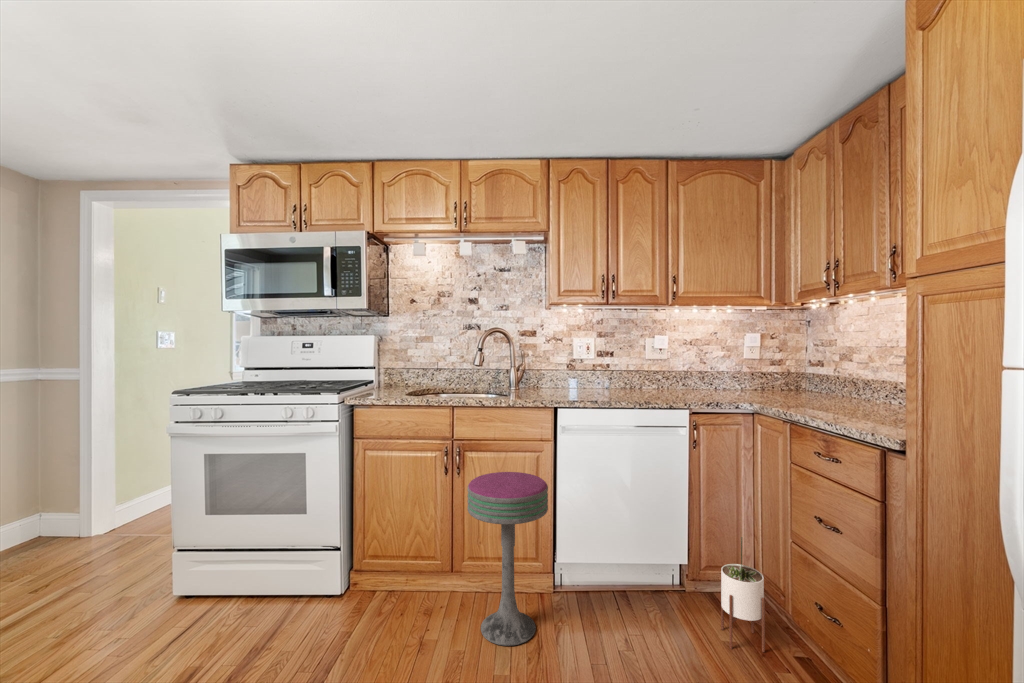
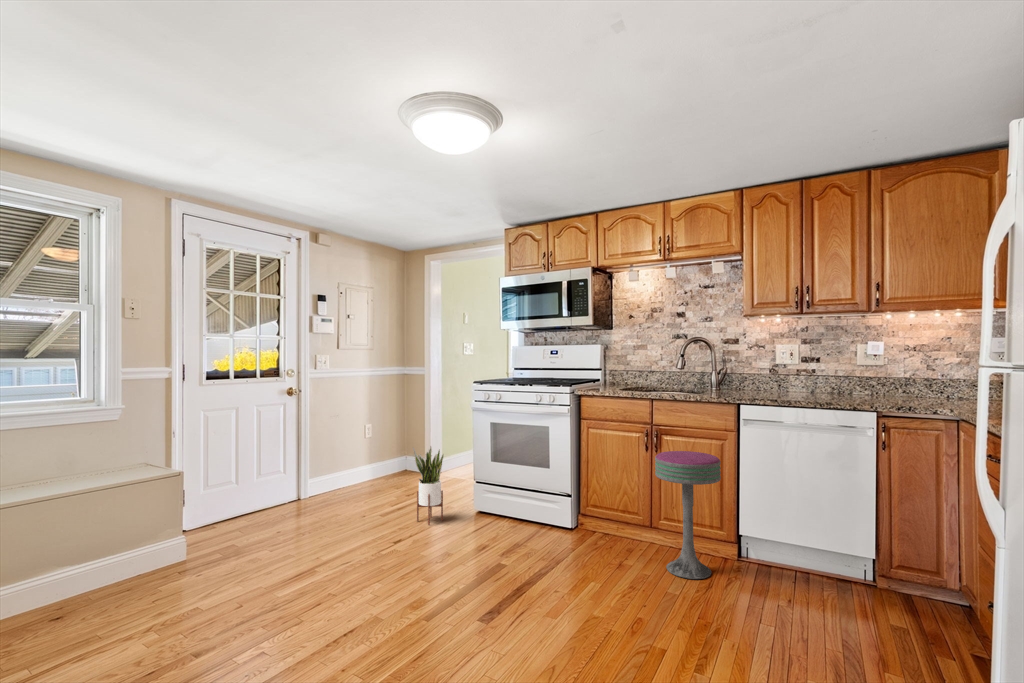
potted plant: present [721,537,765,652] -> present [413,446,444,525]

